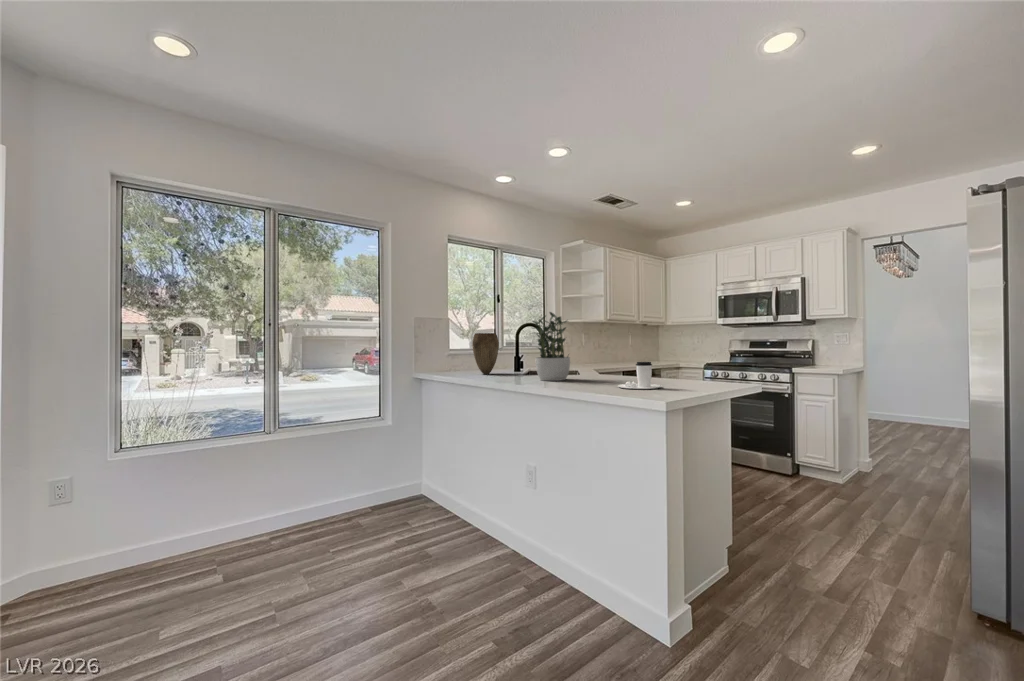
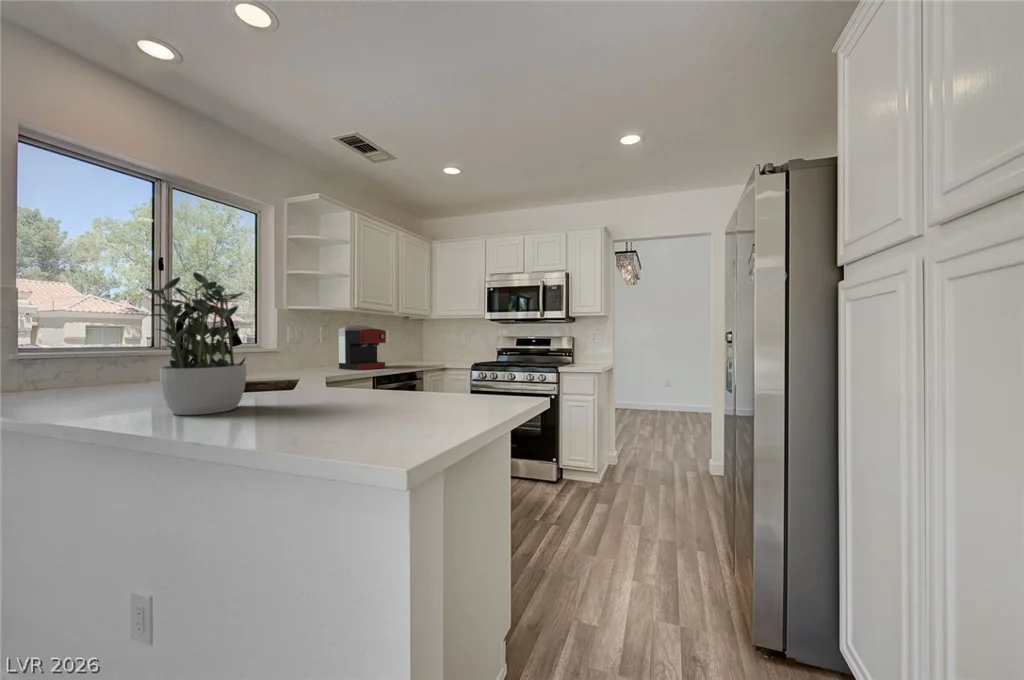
vase: present [472,333,499,374] -> none [43,315,118,397]
coffee maker: none [594,333,629,367] -> present [339,325,386,370]
coffee cup: present [618,362,661,389] -> none [319,376,412,438]

